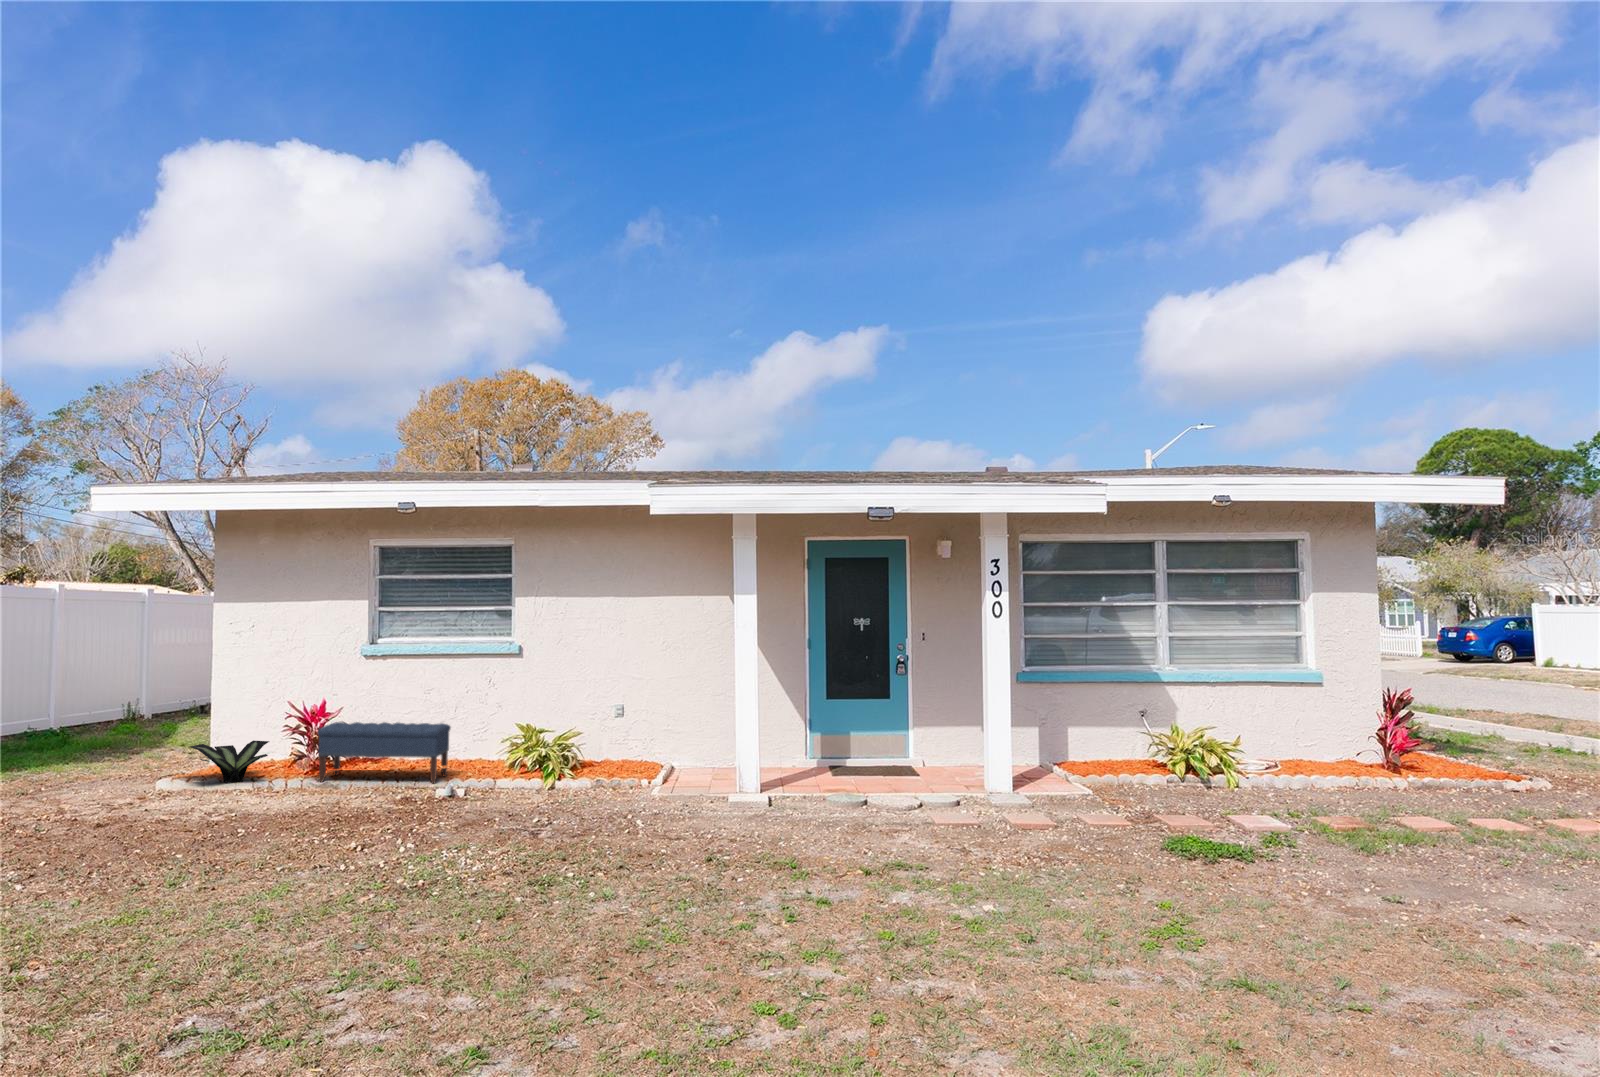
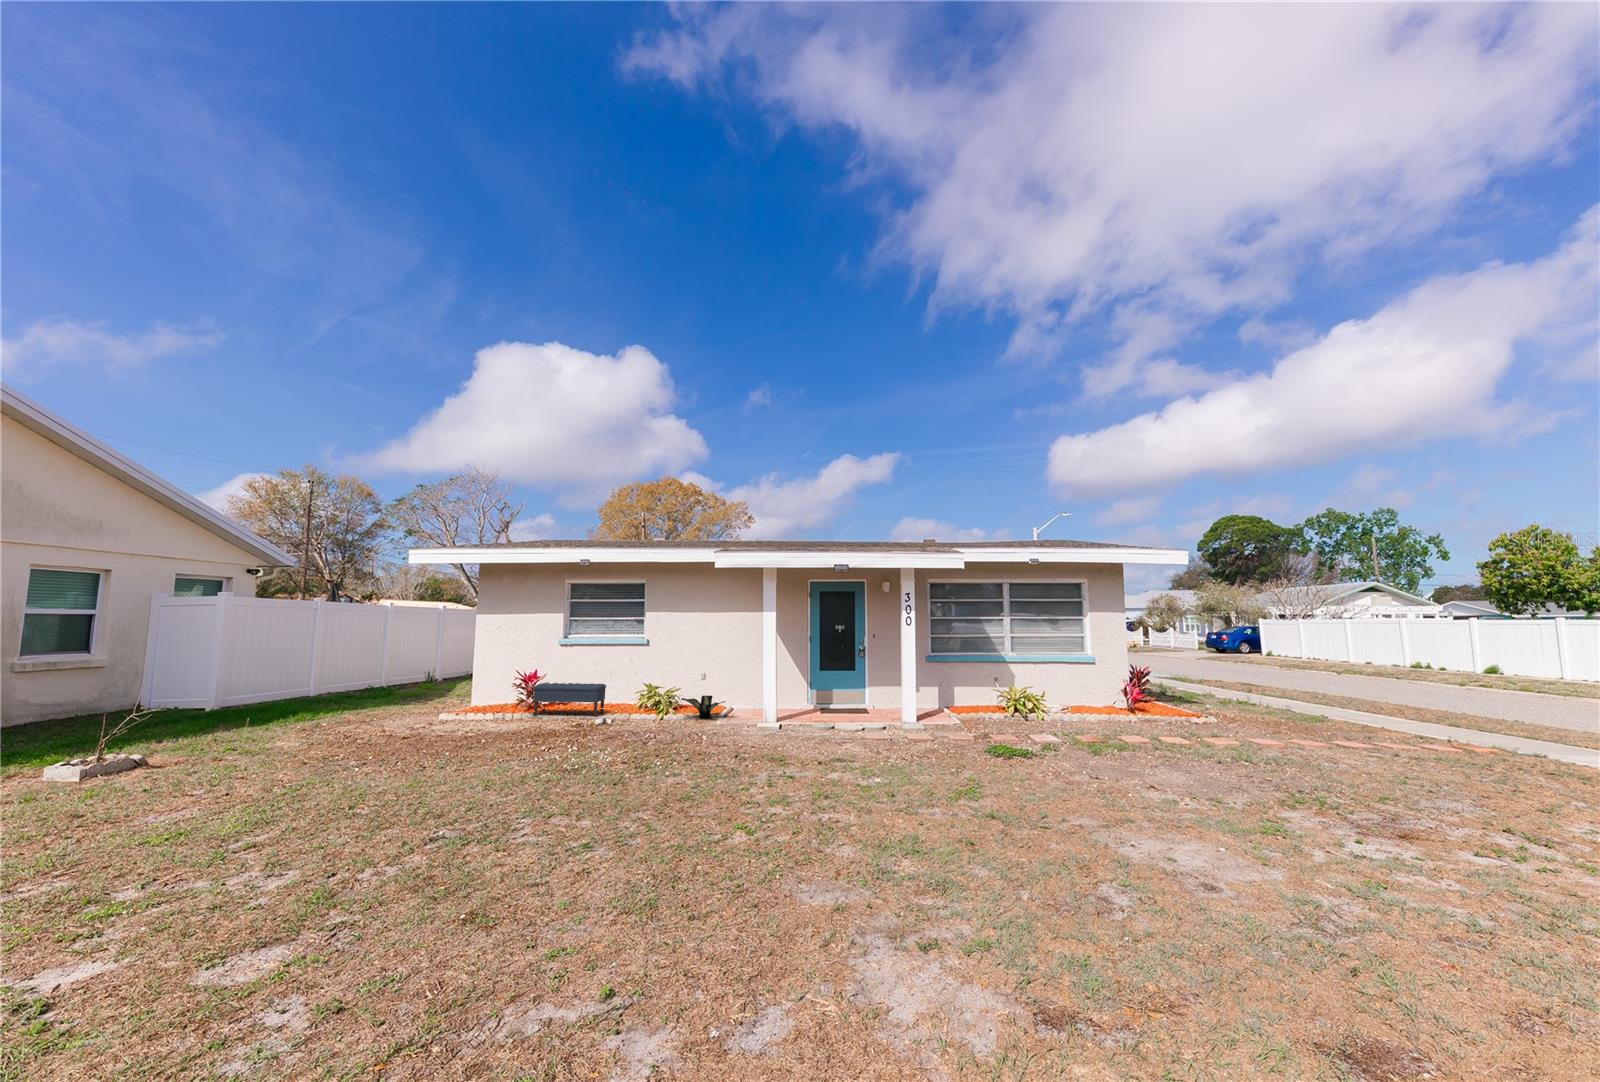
potted plant: present [190,740,269,783] -> present [681,696,725,718]

